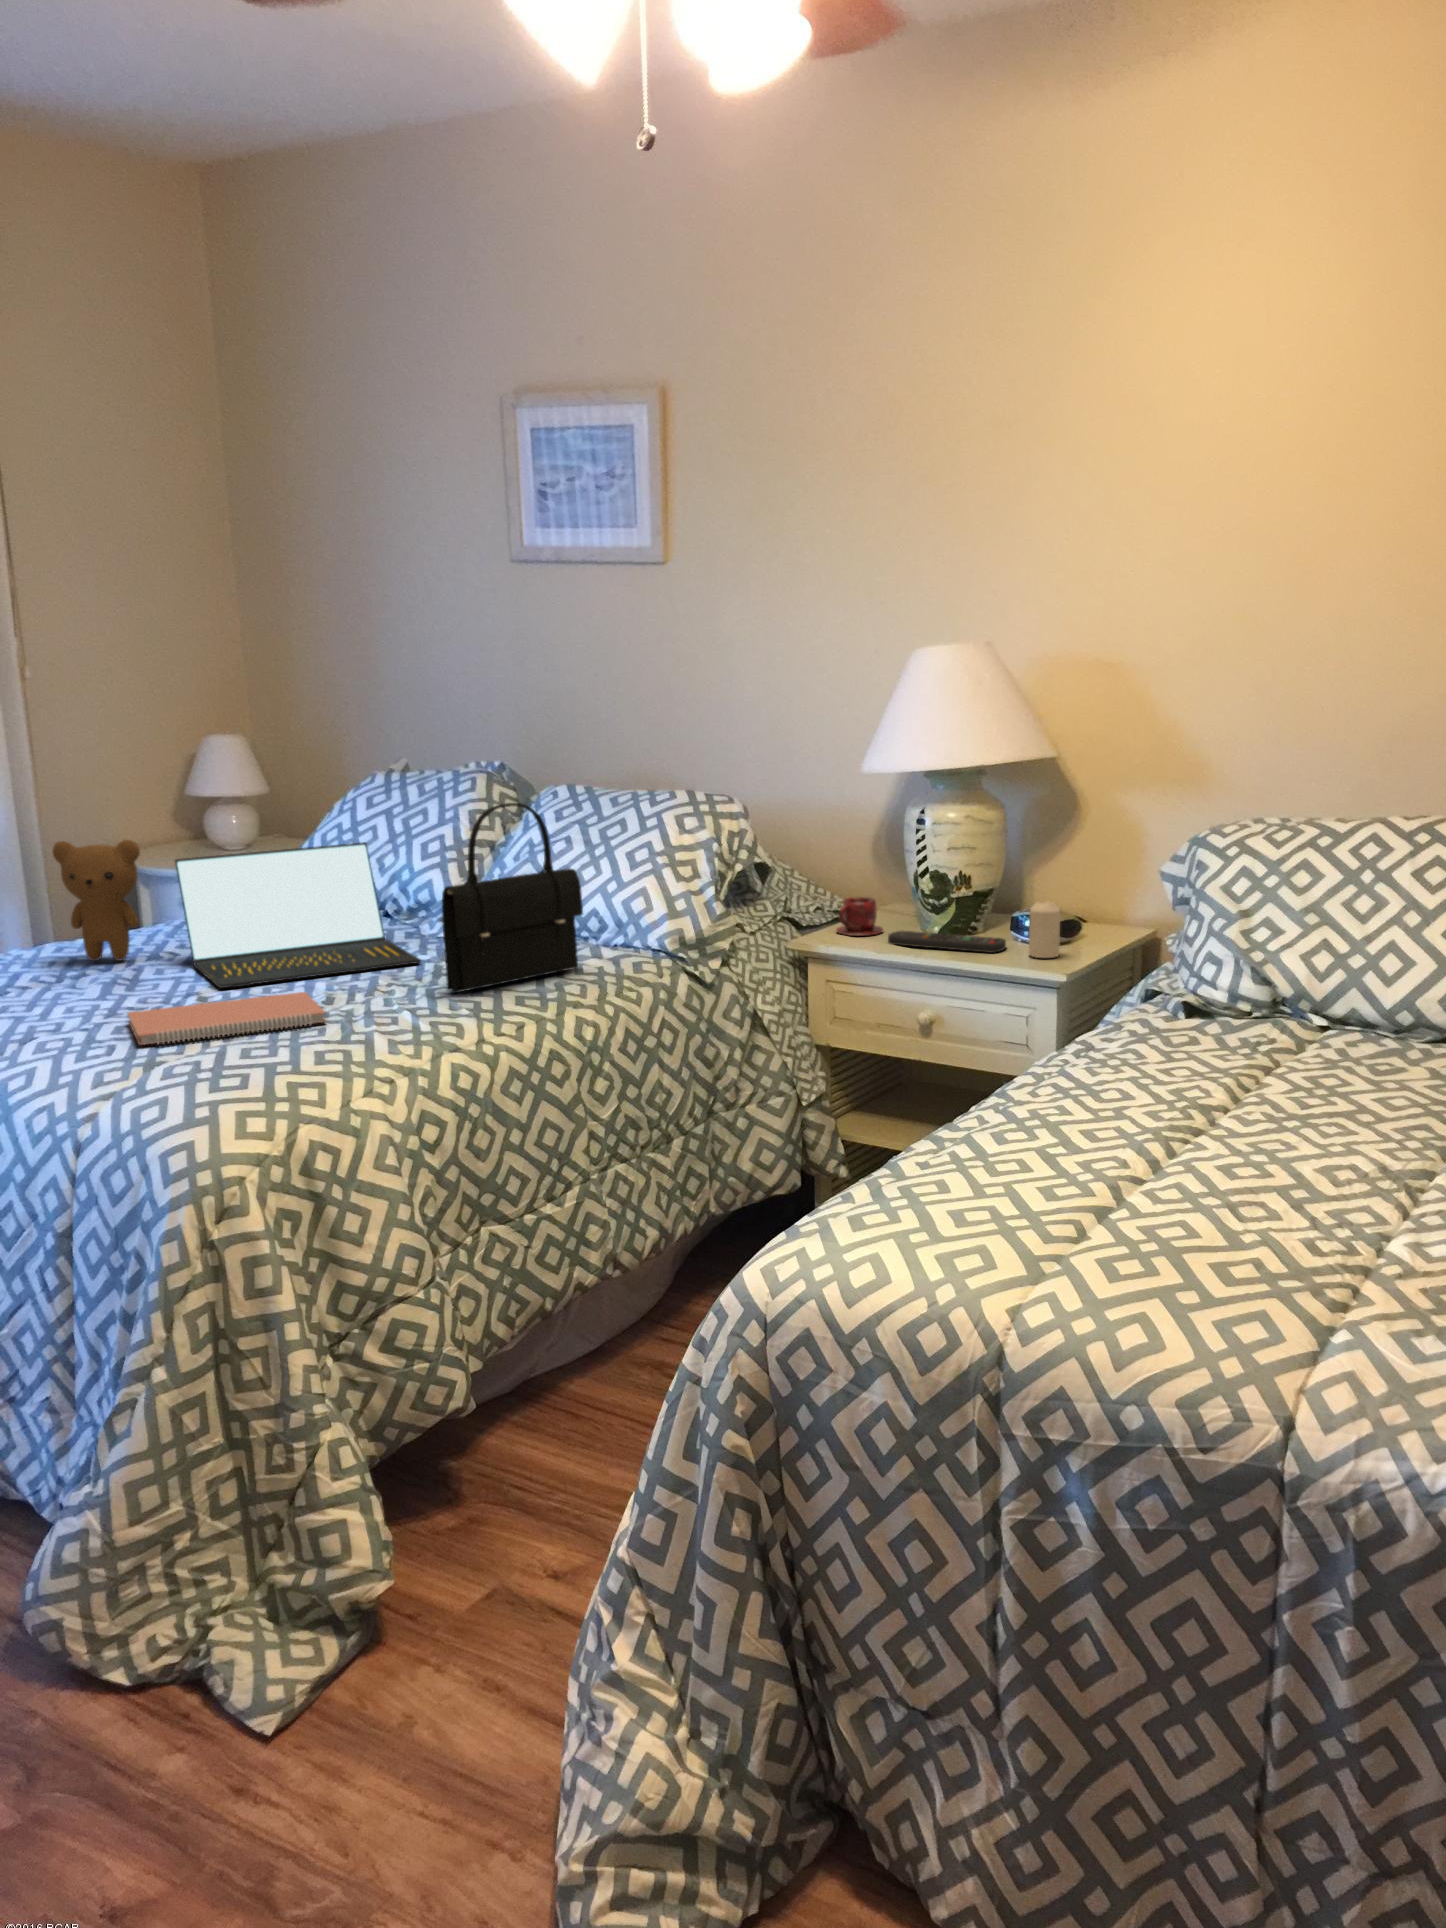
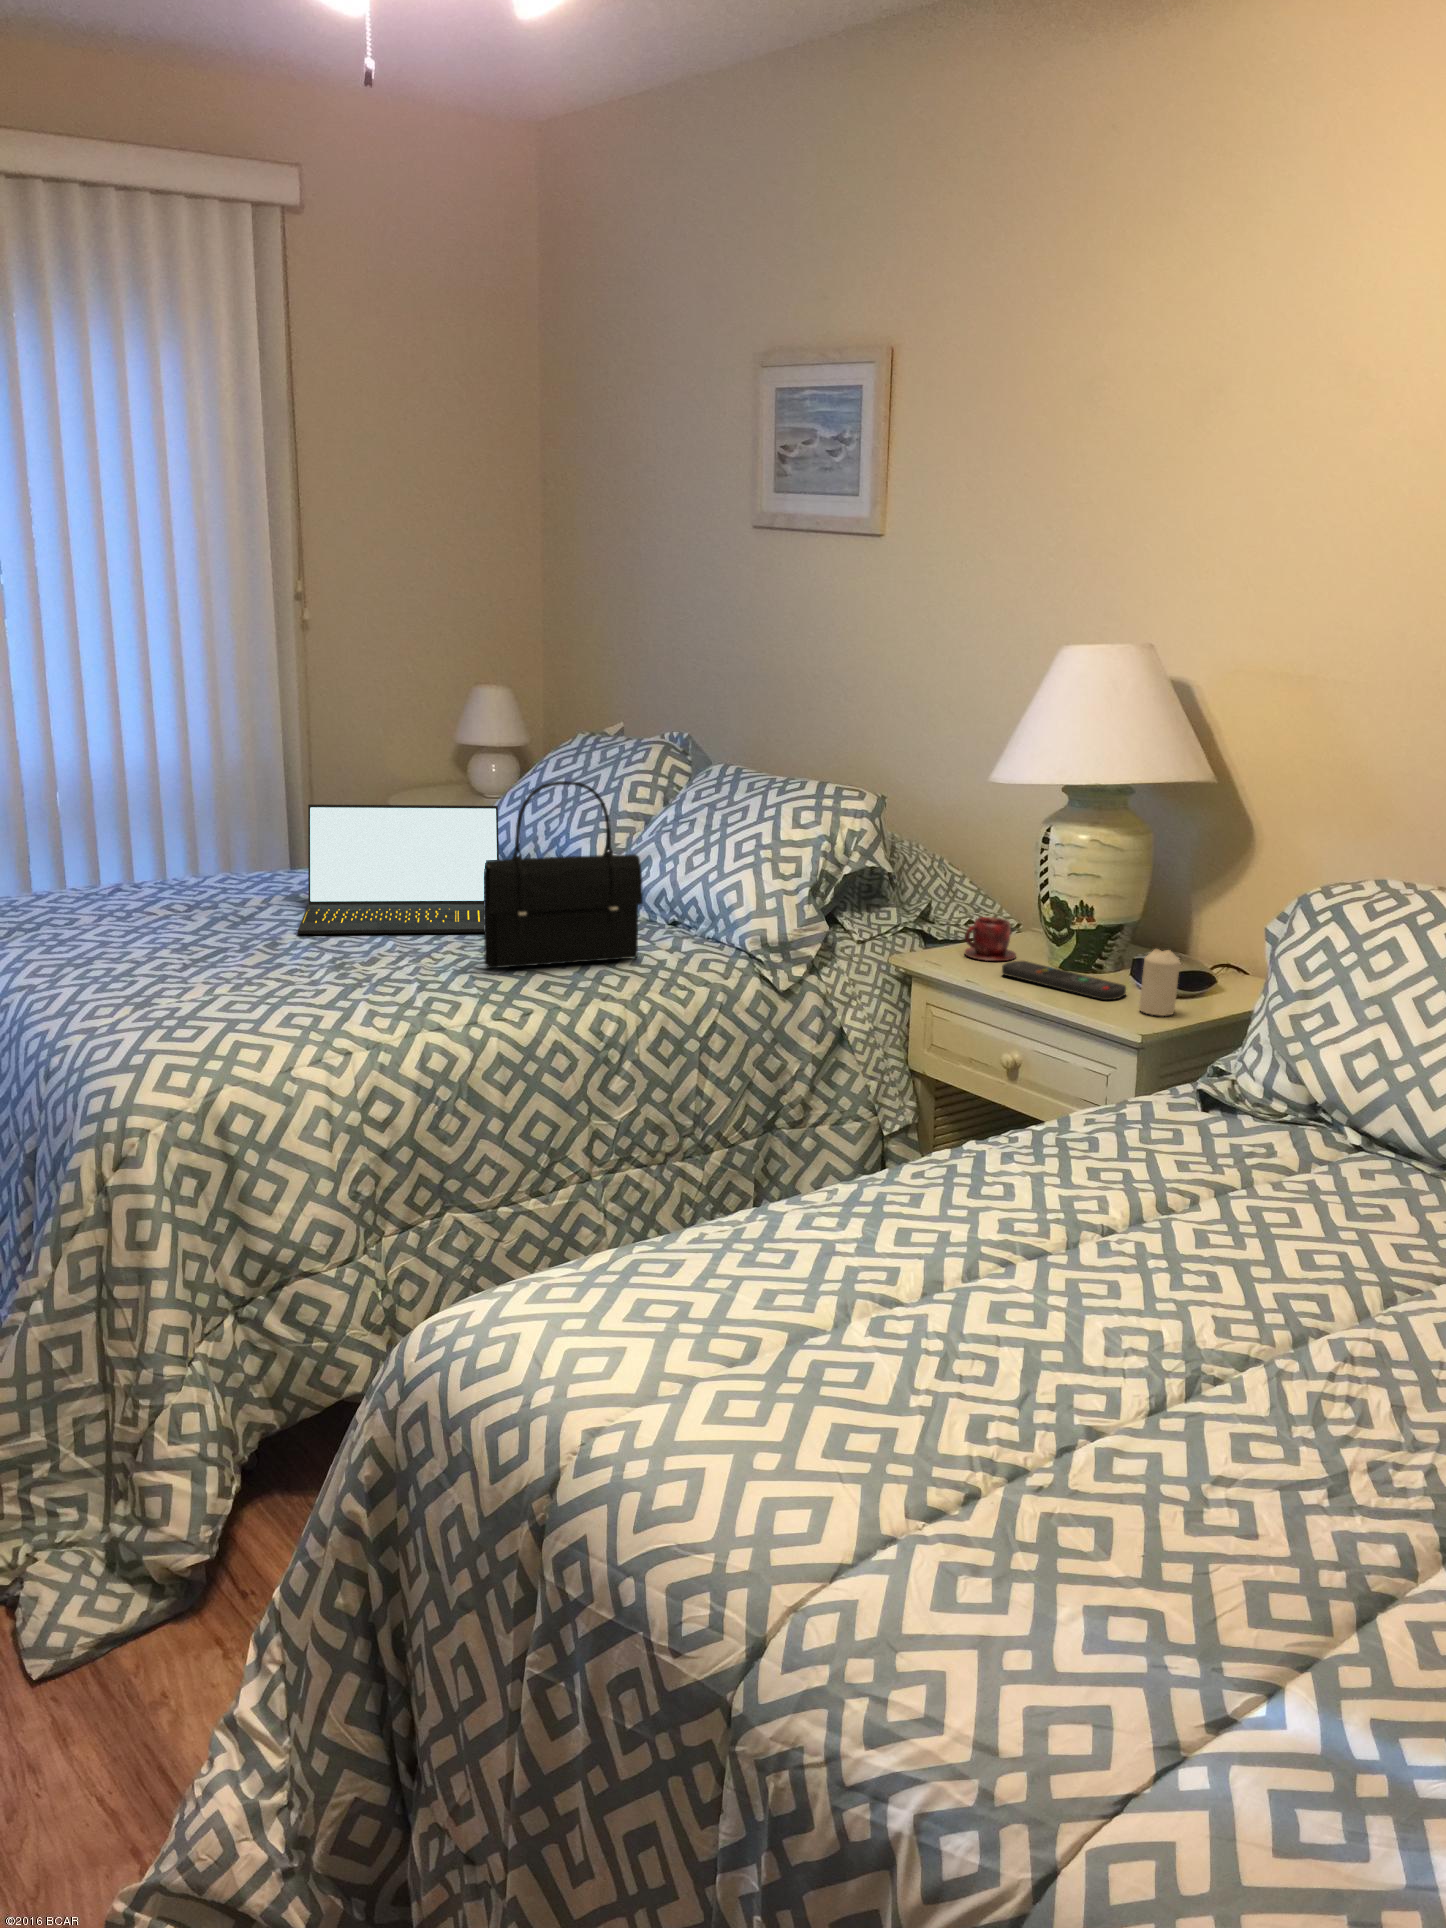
teddy bear: present [52,840,140,961] -> none [211,777,281,895]
notebook: present [127,992,326,1045] -> none [153,947,352,983]

